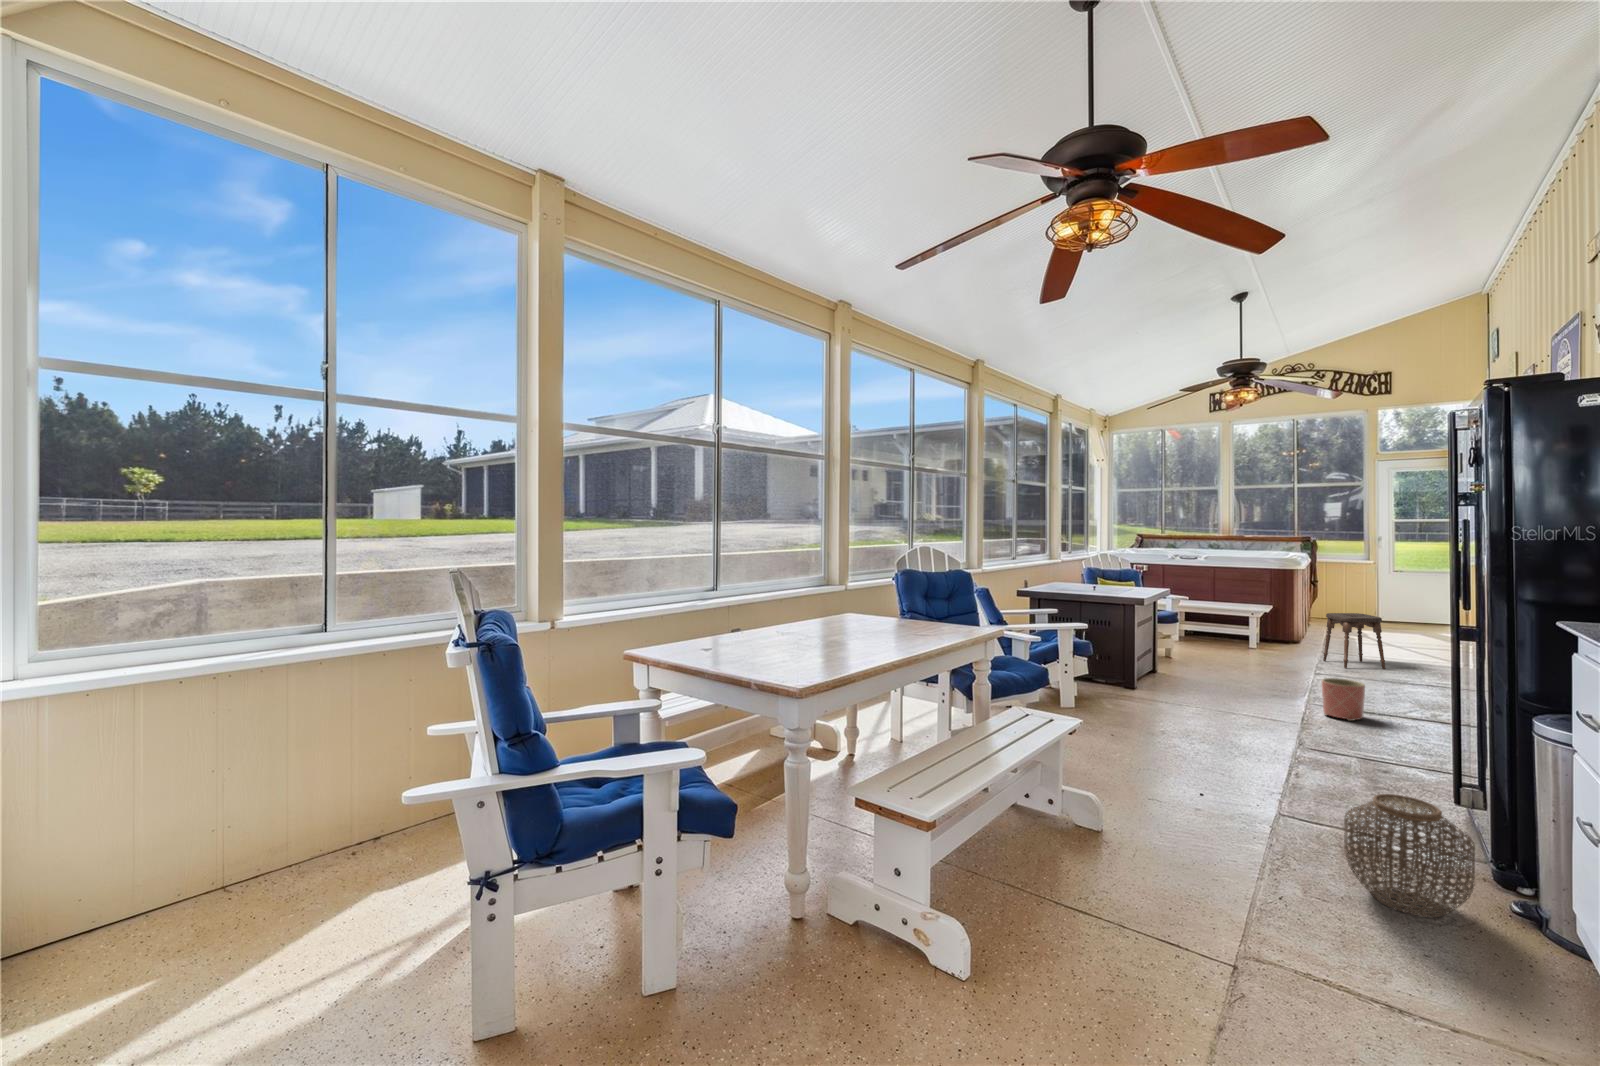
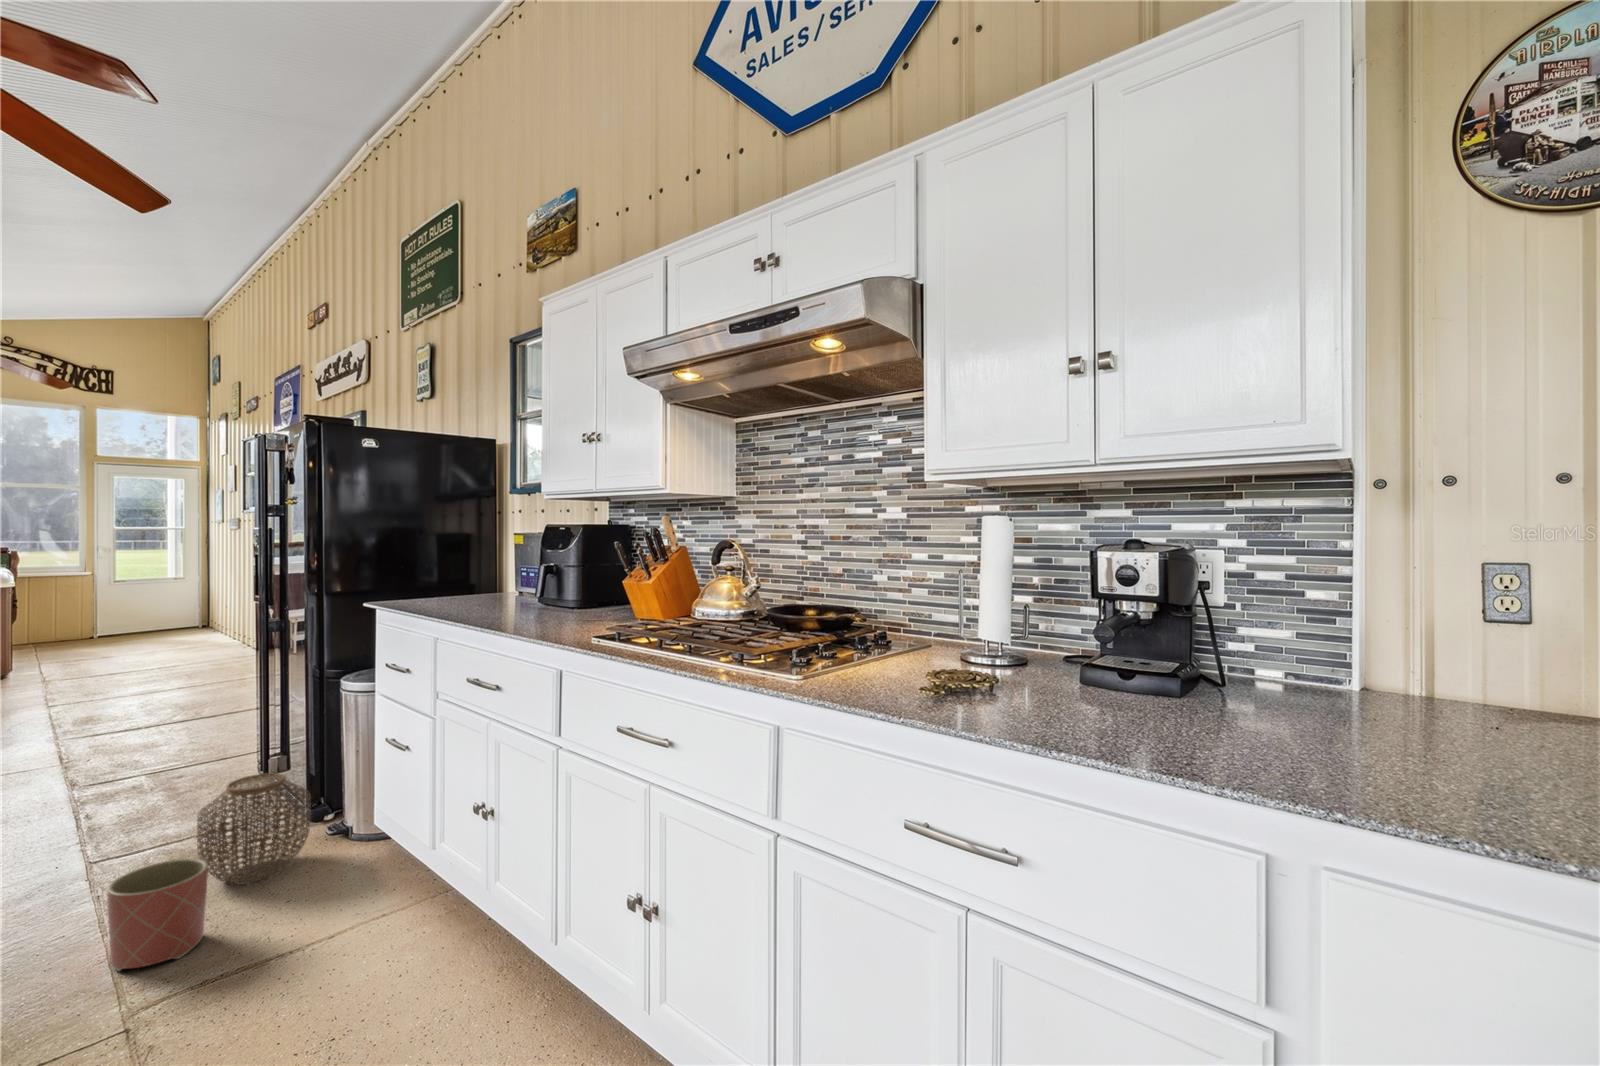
stool: present [1323,613,1385,669] -> none [51,632,130,696]
planter: present [1322,678,1365,721] -> present [107,859,208,971]

